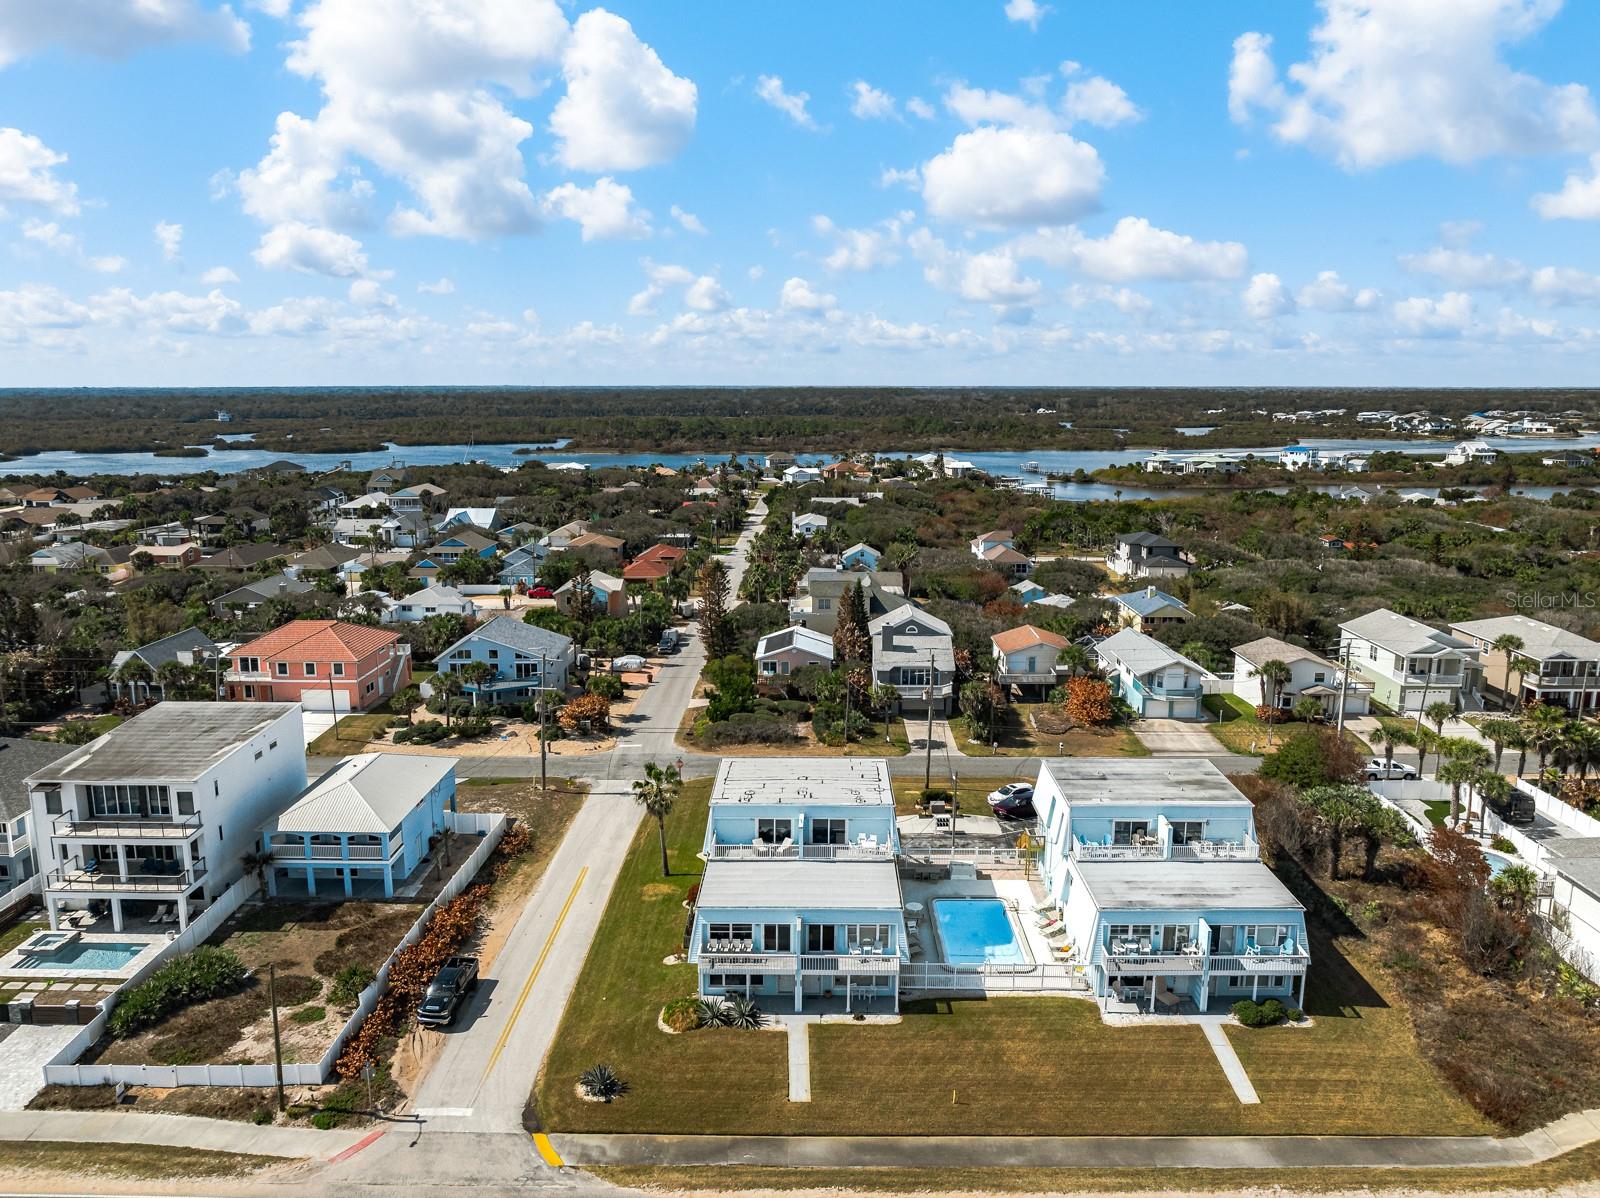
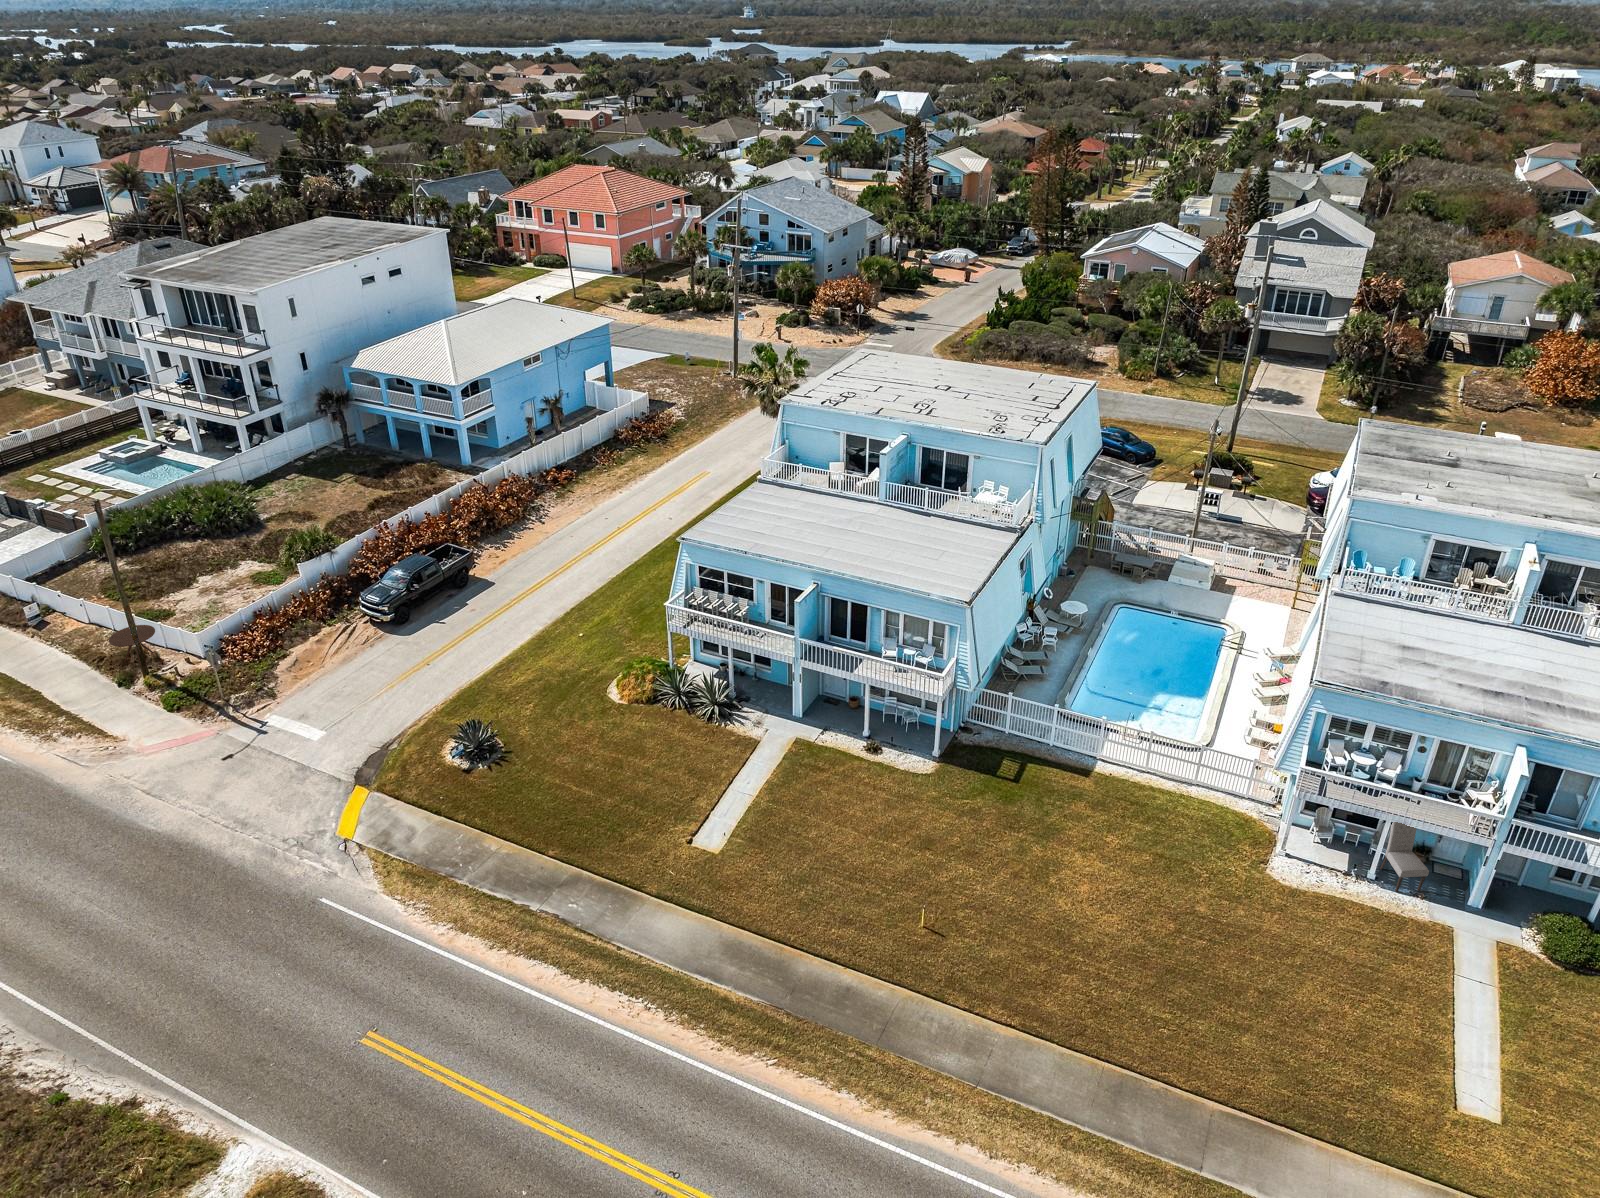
round table: none [230,1071,269,1109] -> present [109,625,155,665]

